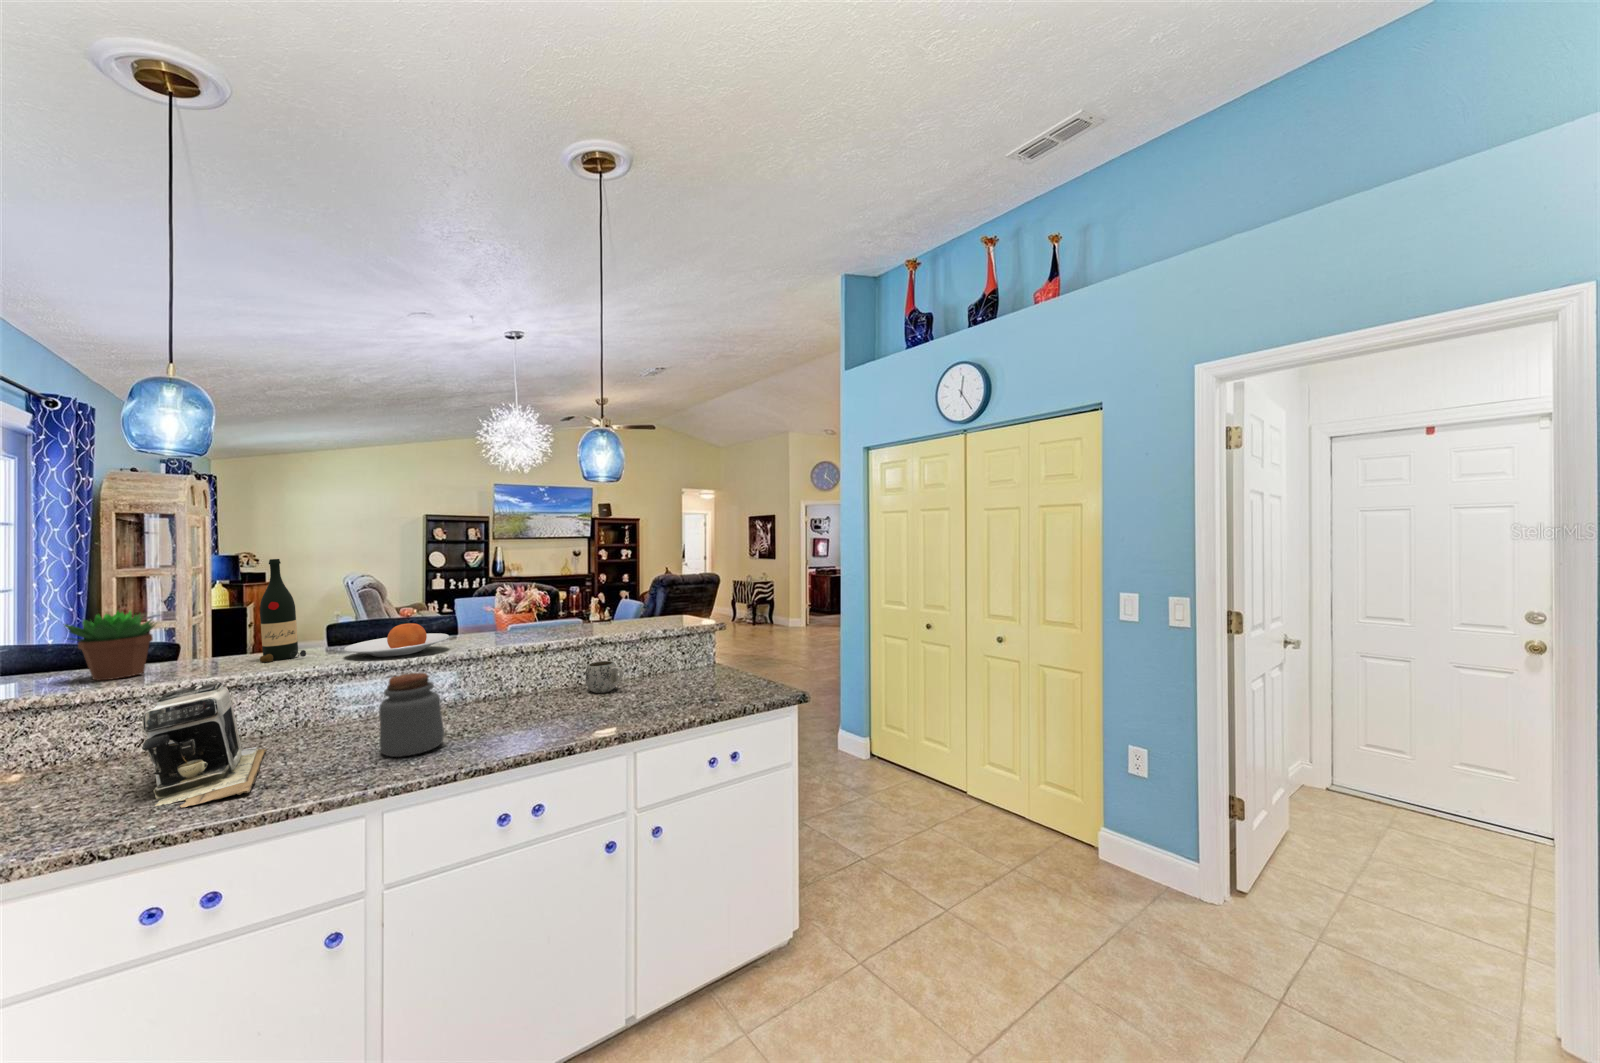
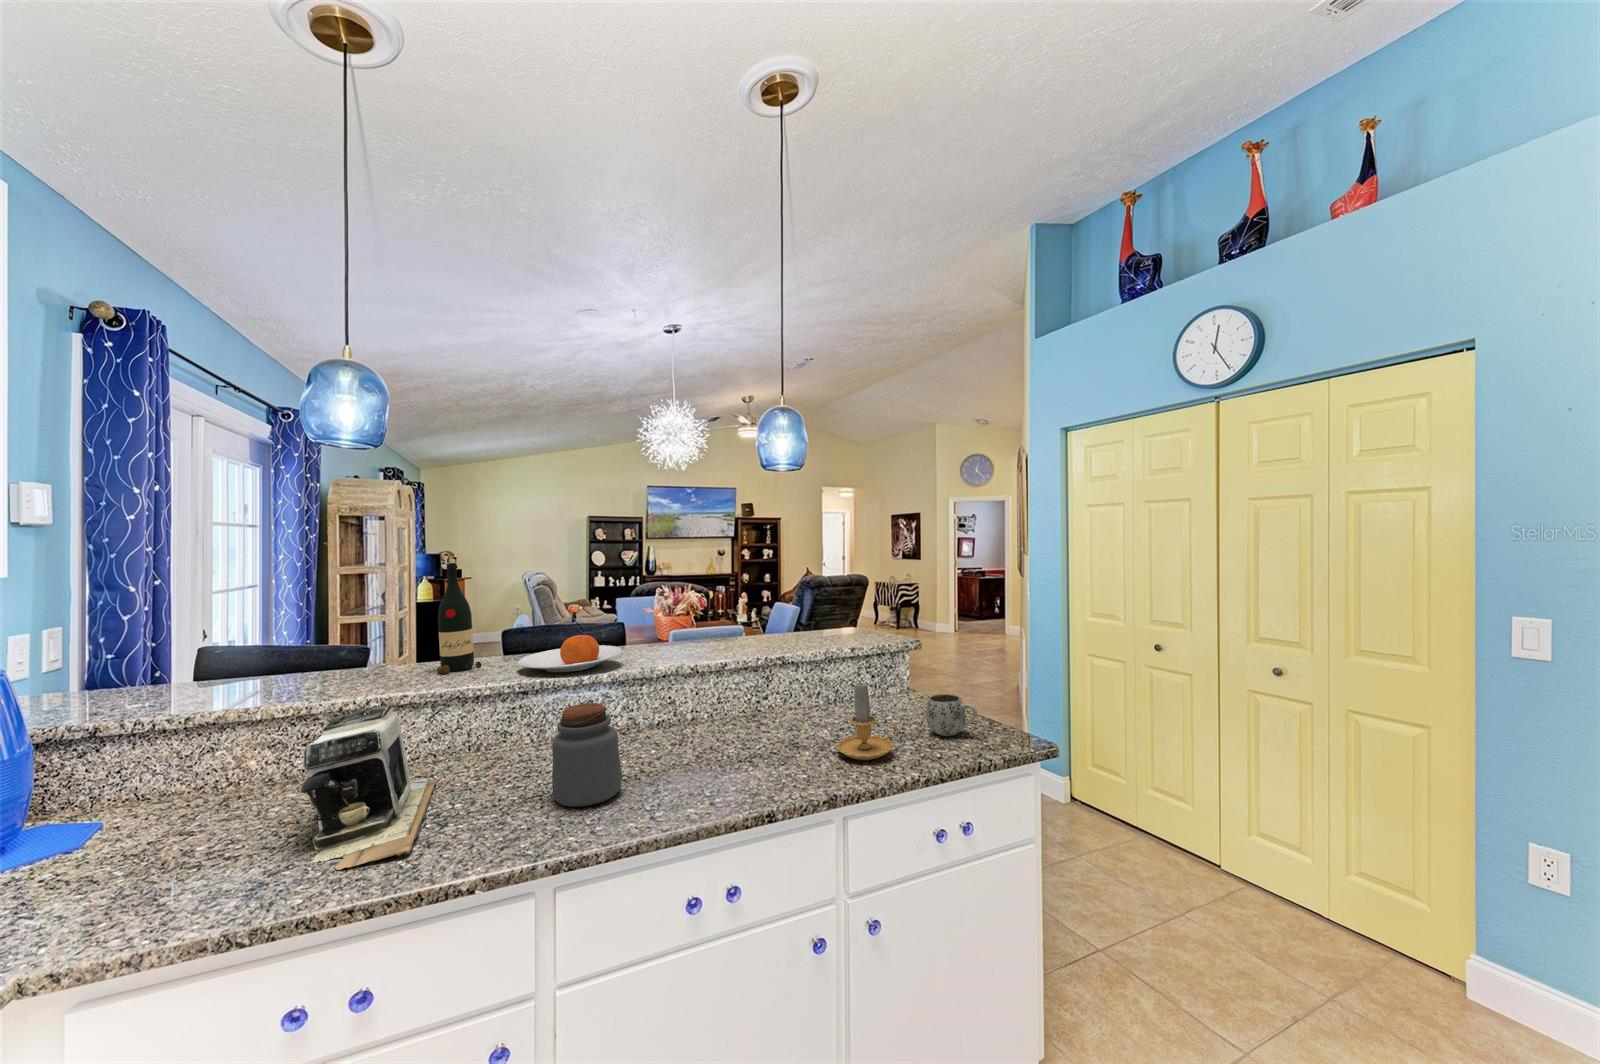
succulent plant: present [64,611,155,681] -> none [253,616,341,691]
candle: none [637,649,690,713] -> present [836,683,898,760]
mug: present [585,661,623,693] -> present [926,694,977,736]

